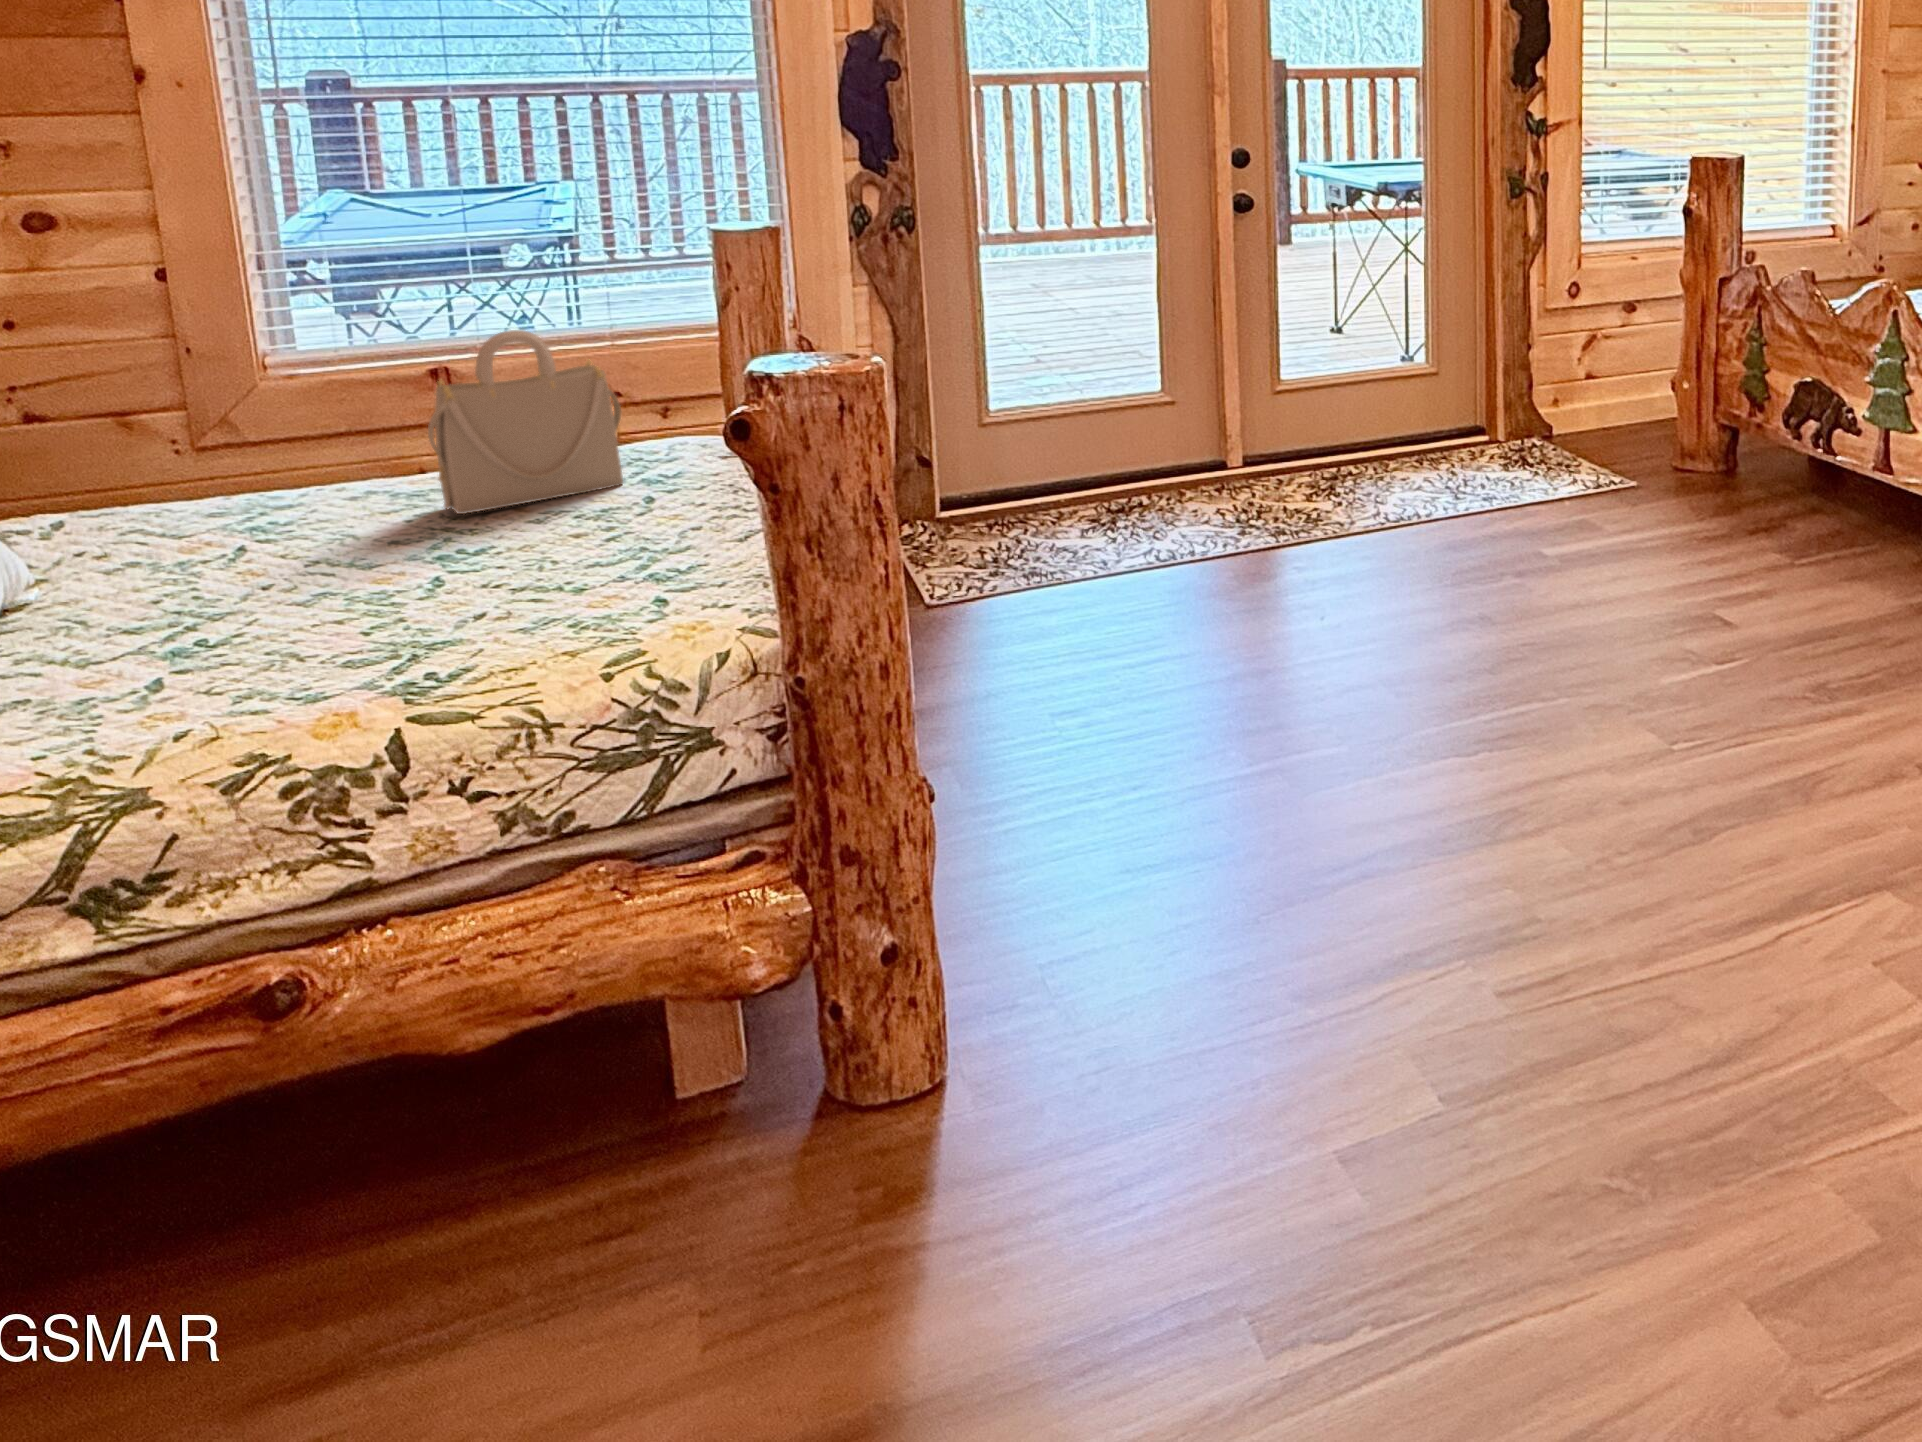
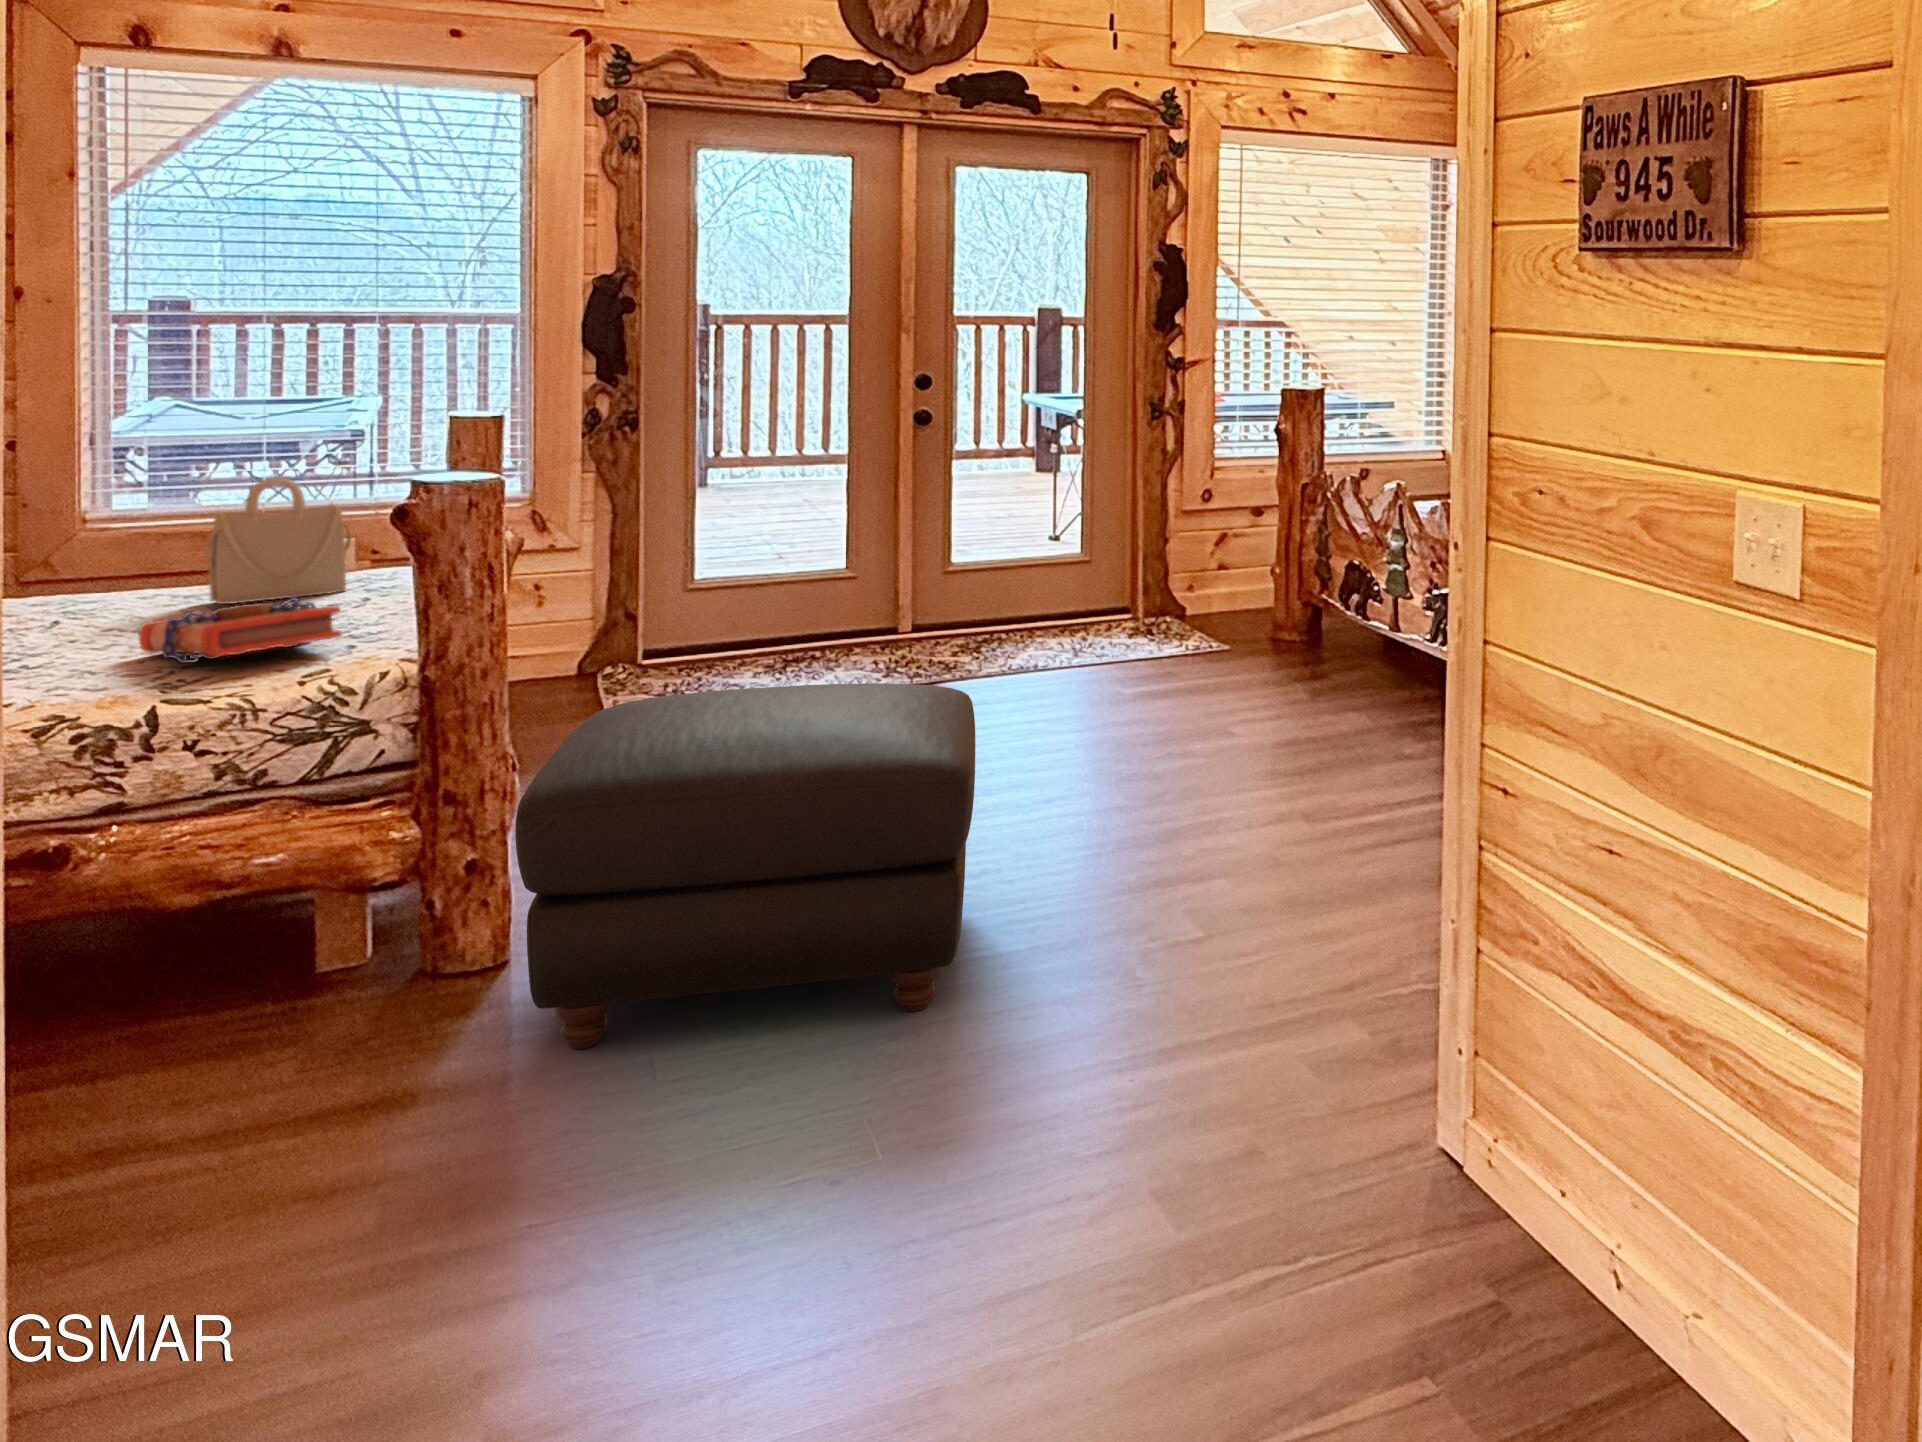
book: none [356,528,651,642] -> present [139,597,342,663]
ottoman: none [1019,649,1722,1302] -> present [515,684,975,1049]

